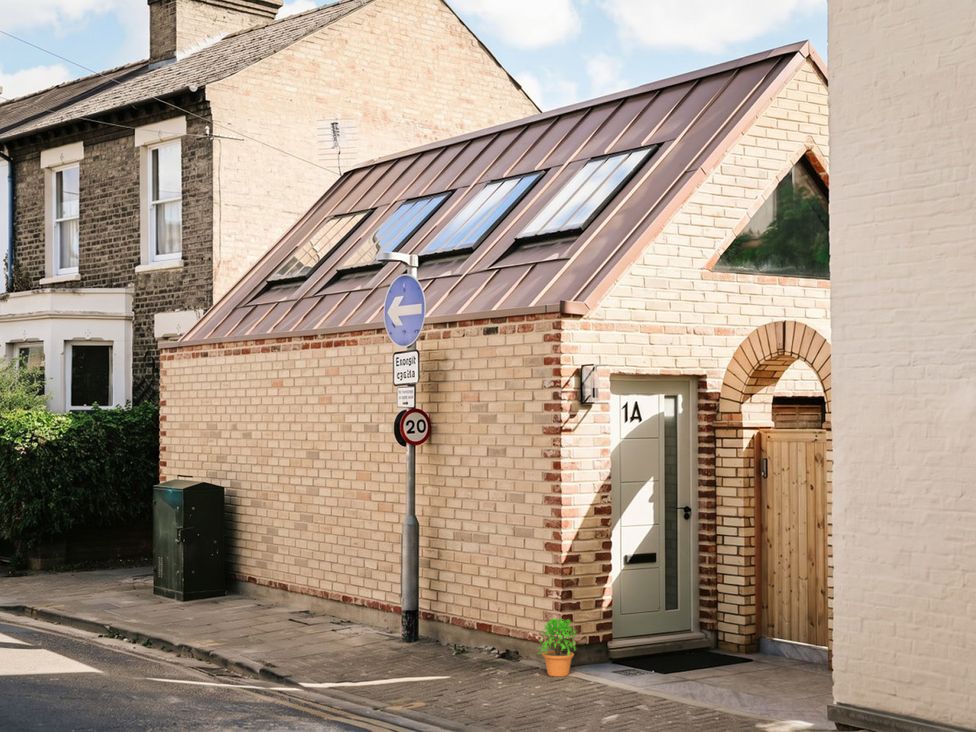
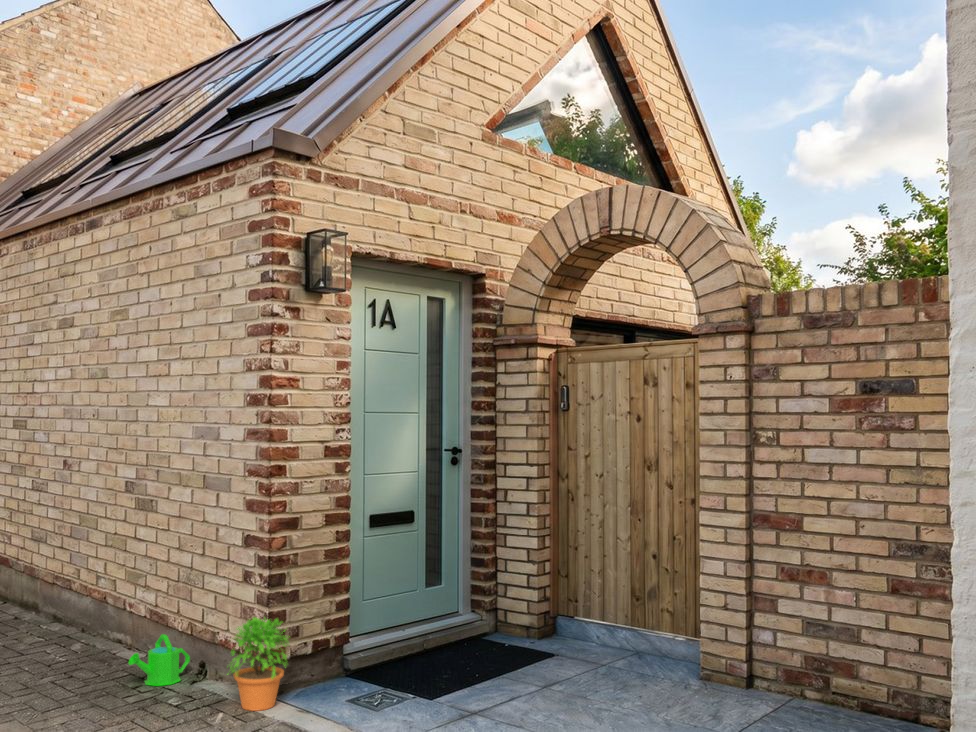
watering can: none [470,631,506,664] -> present [128,634,190,686]

